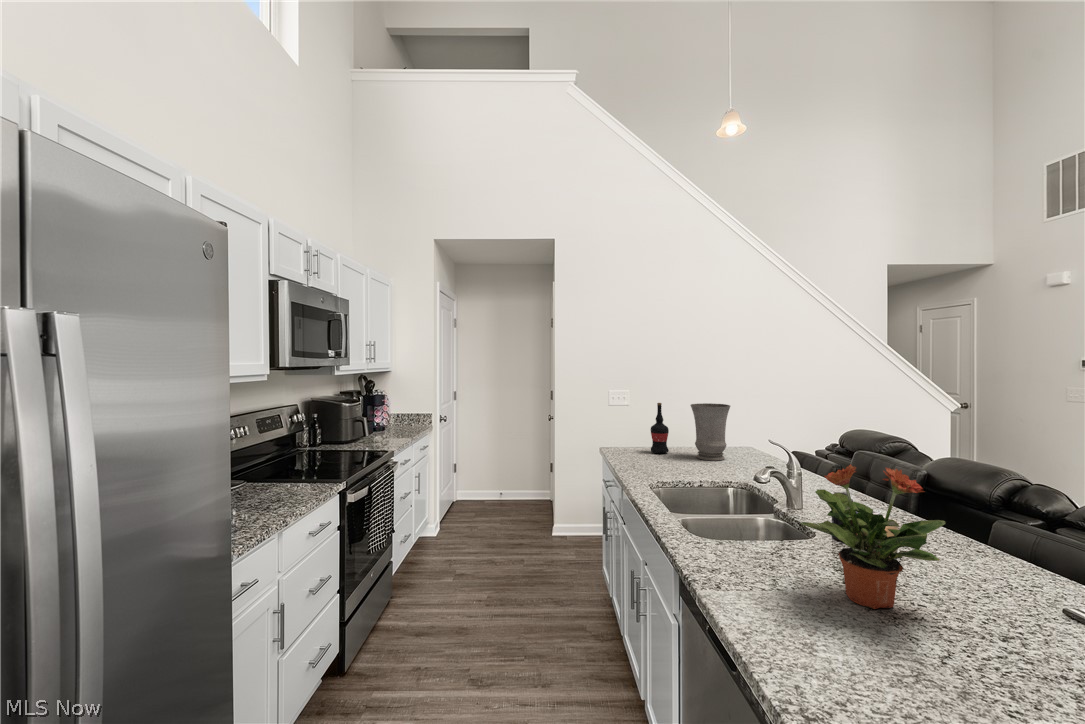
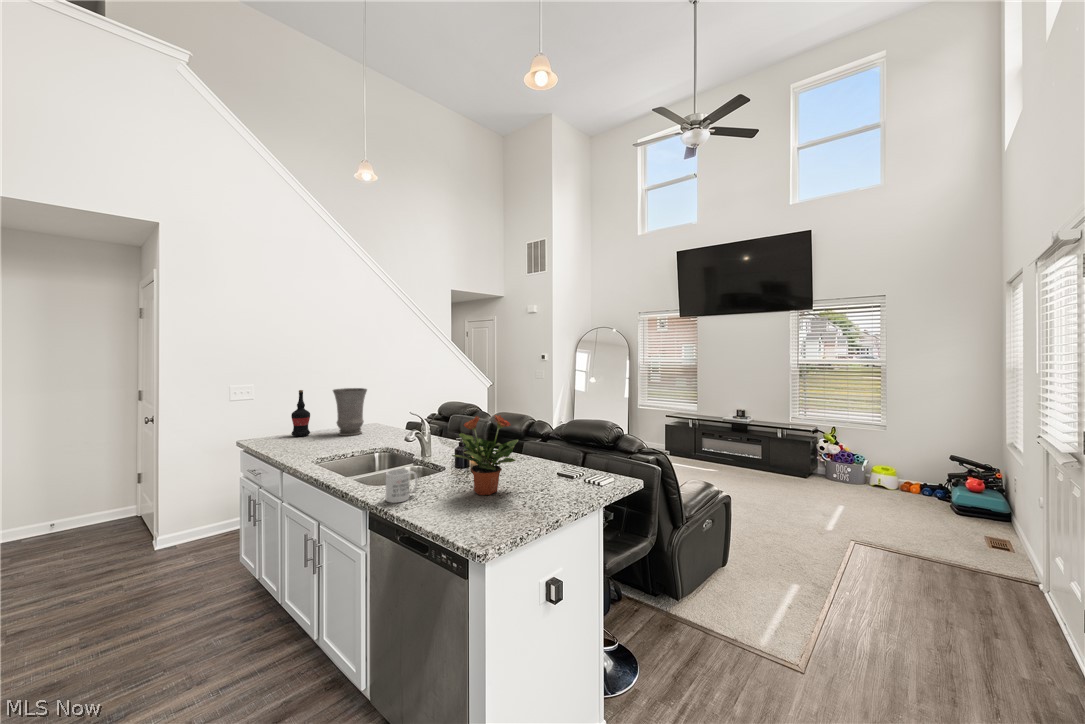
mug: none [701,522,749,572] -> present [386,469,418,503]

